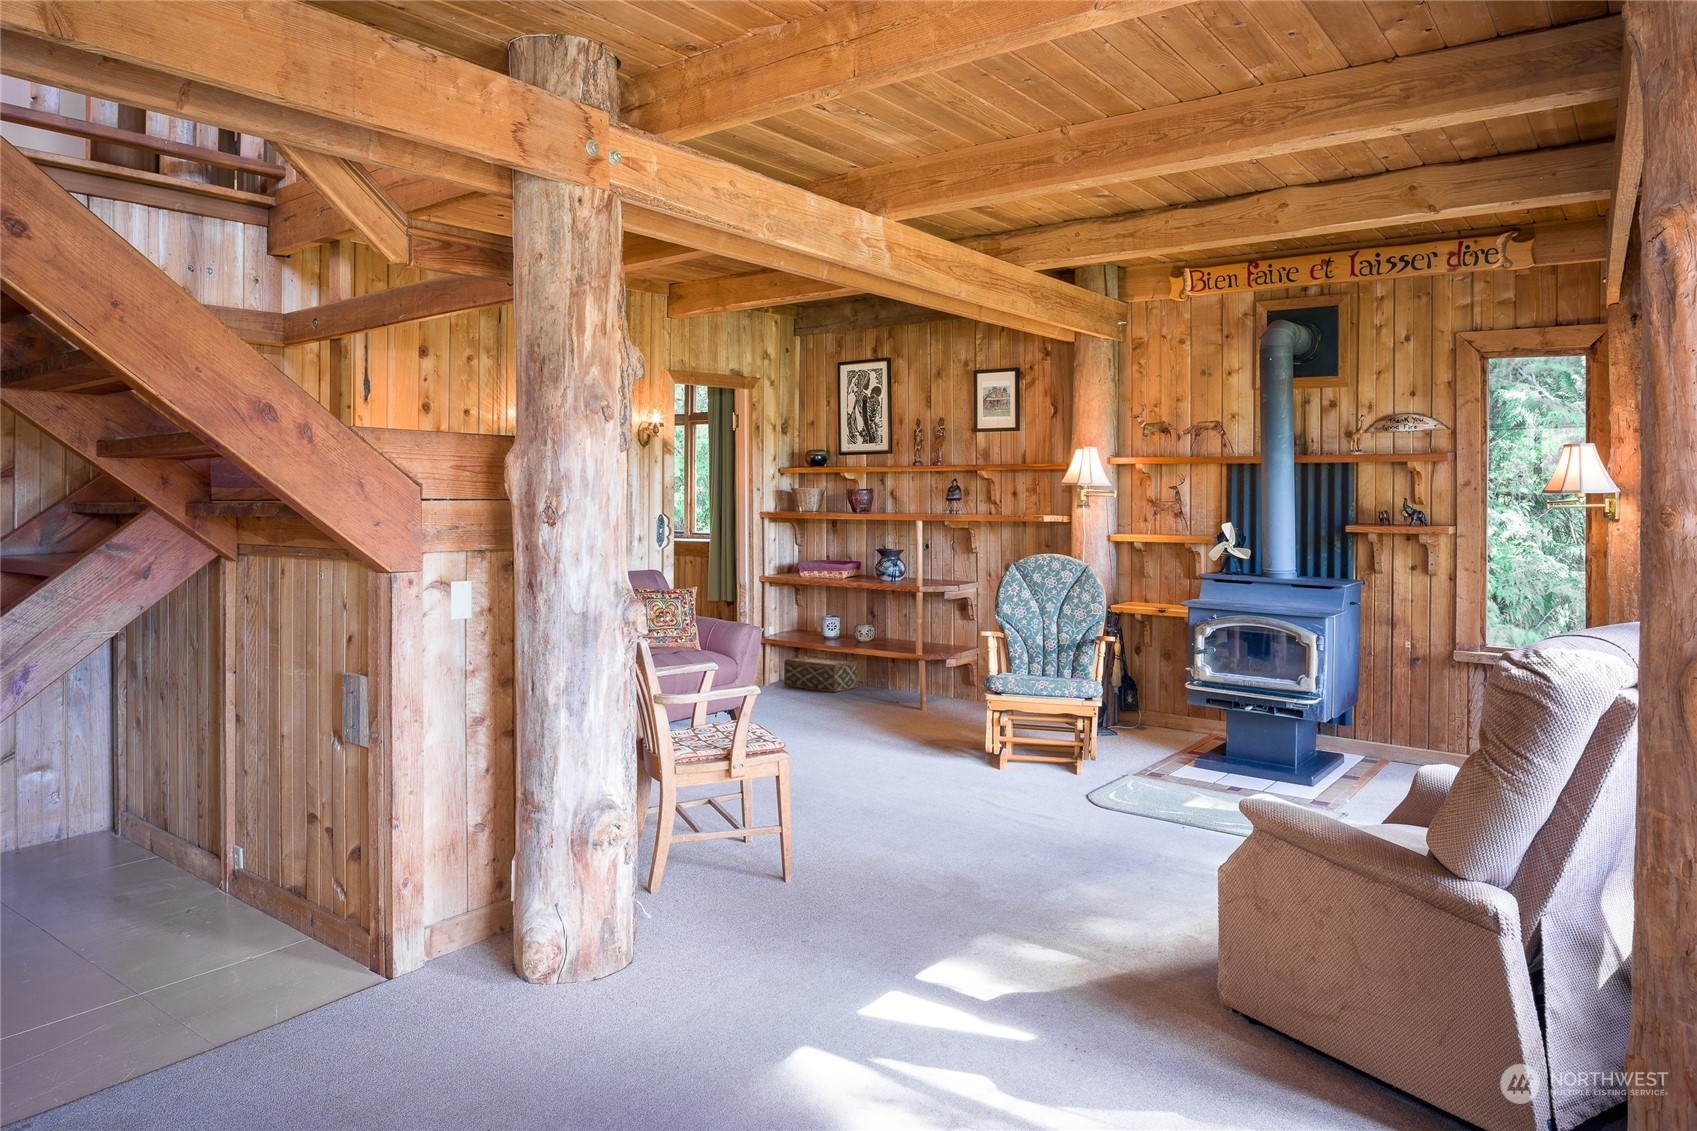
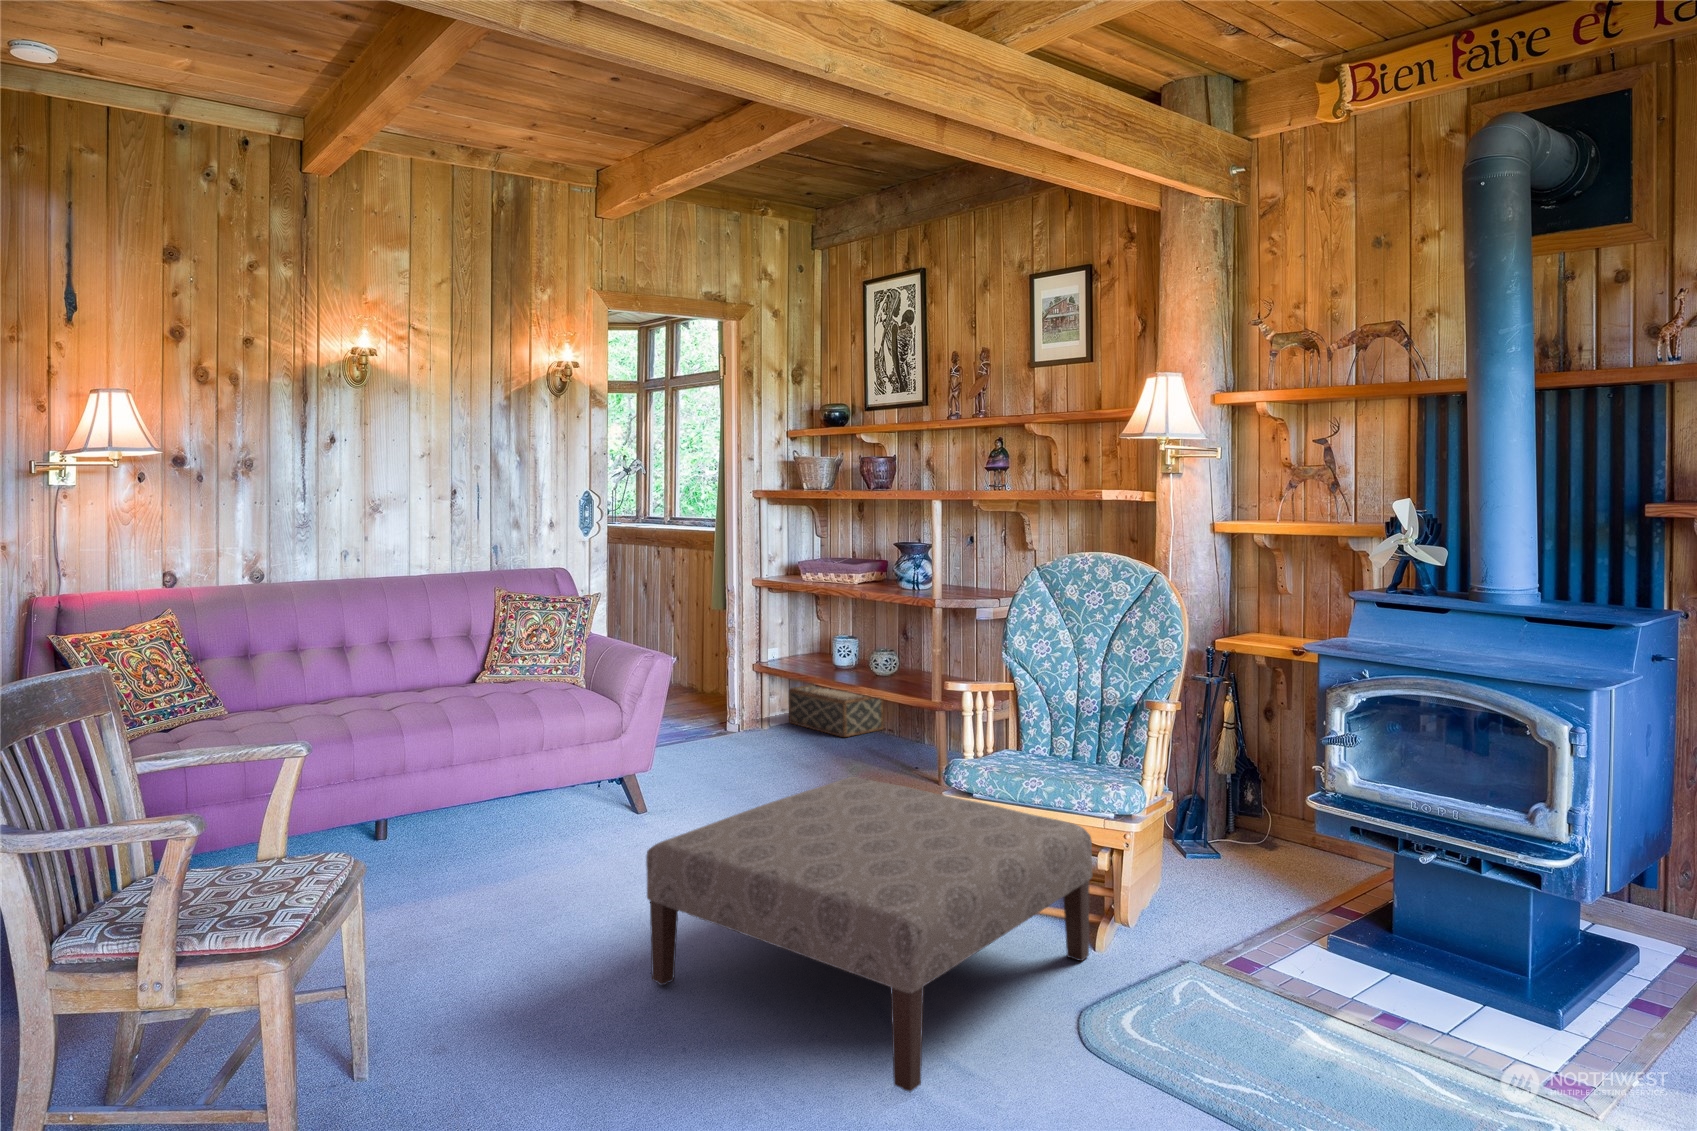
ottoman: none [842,689,1077,822] -> present [646,777,1092,1092]

